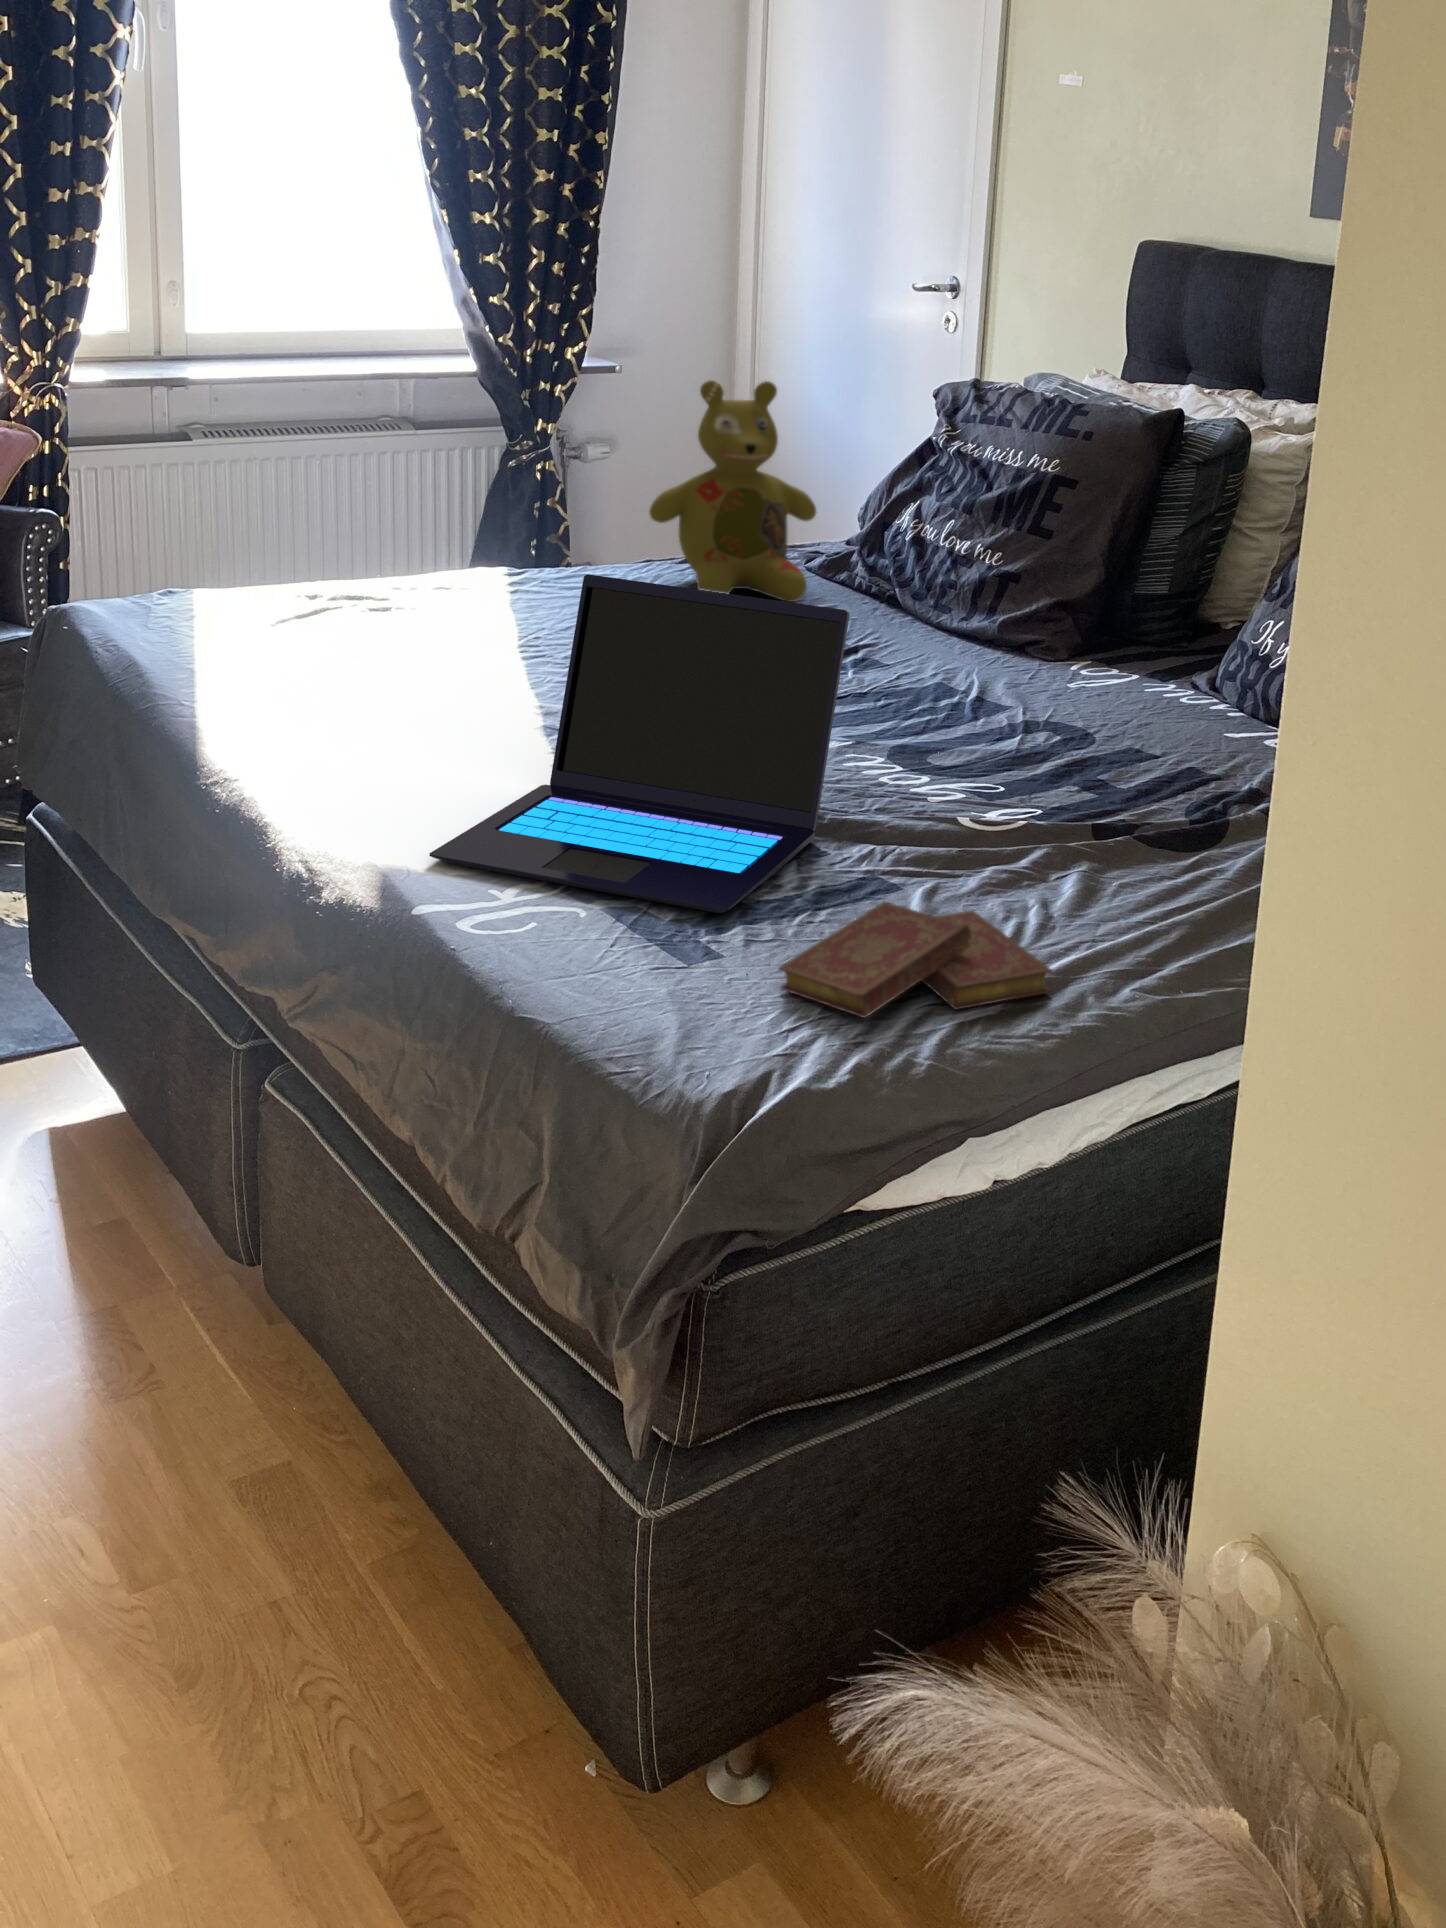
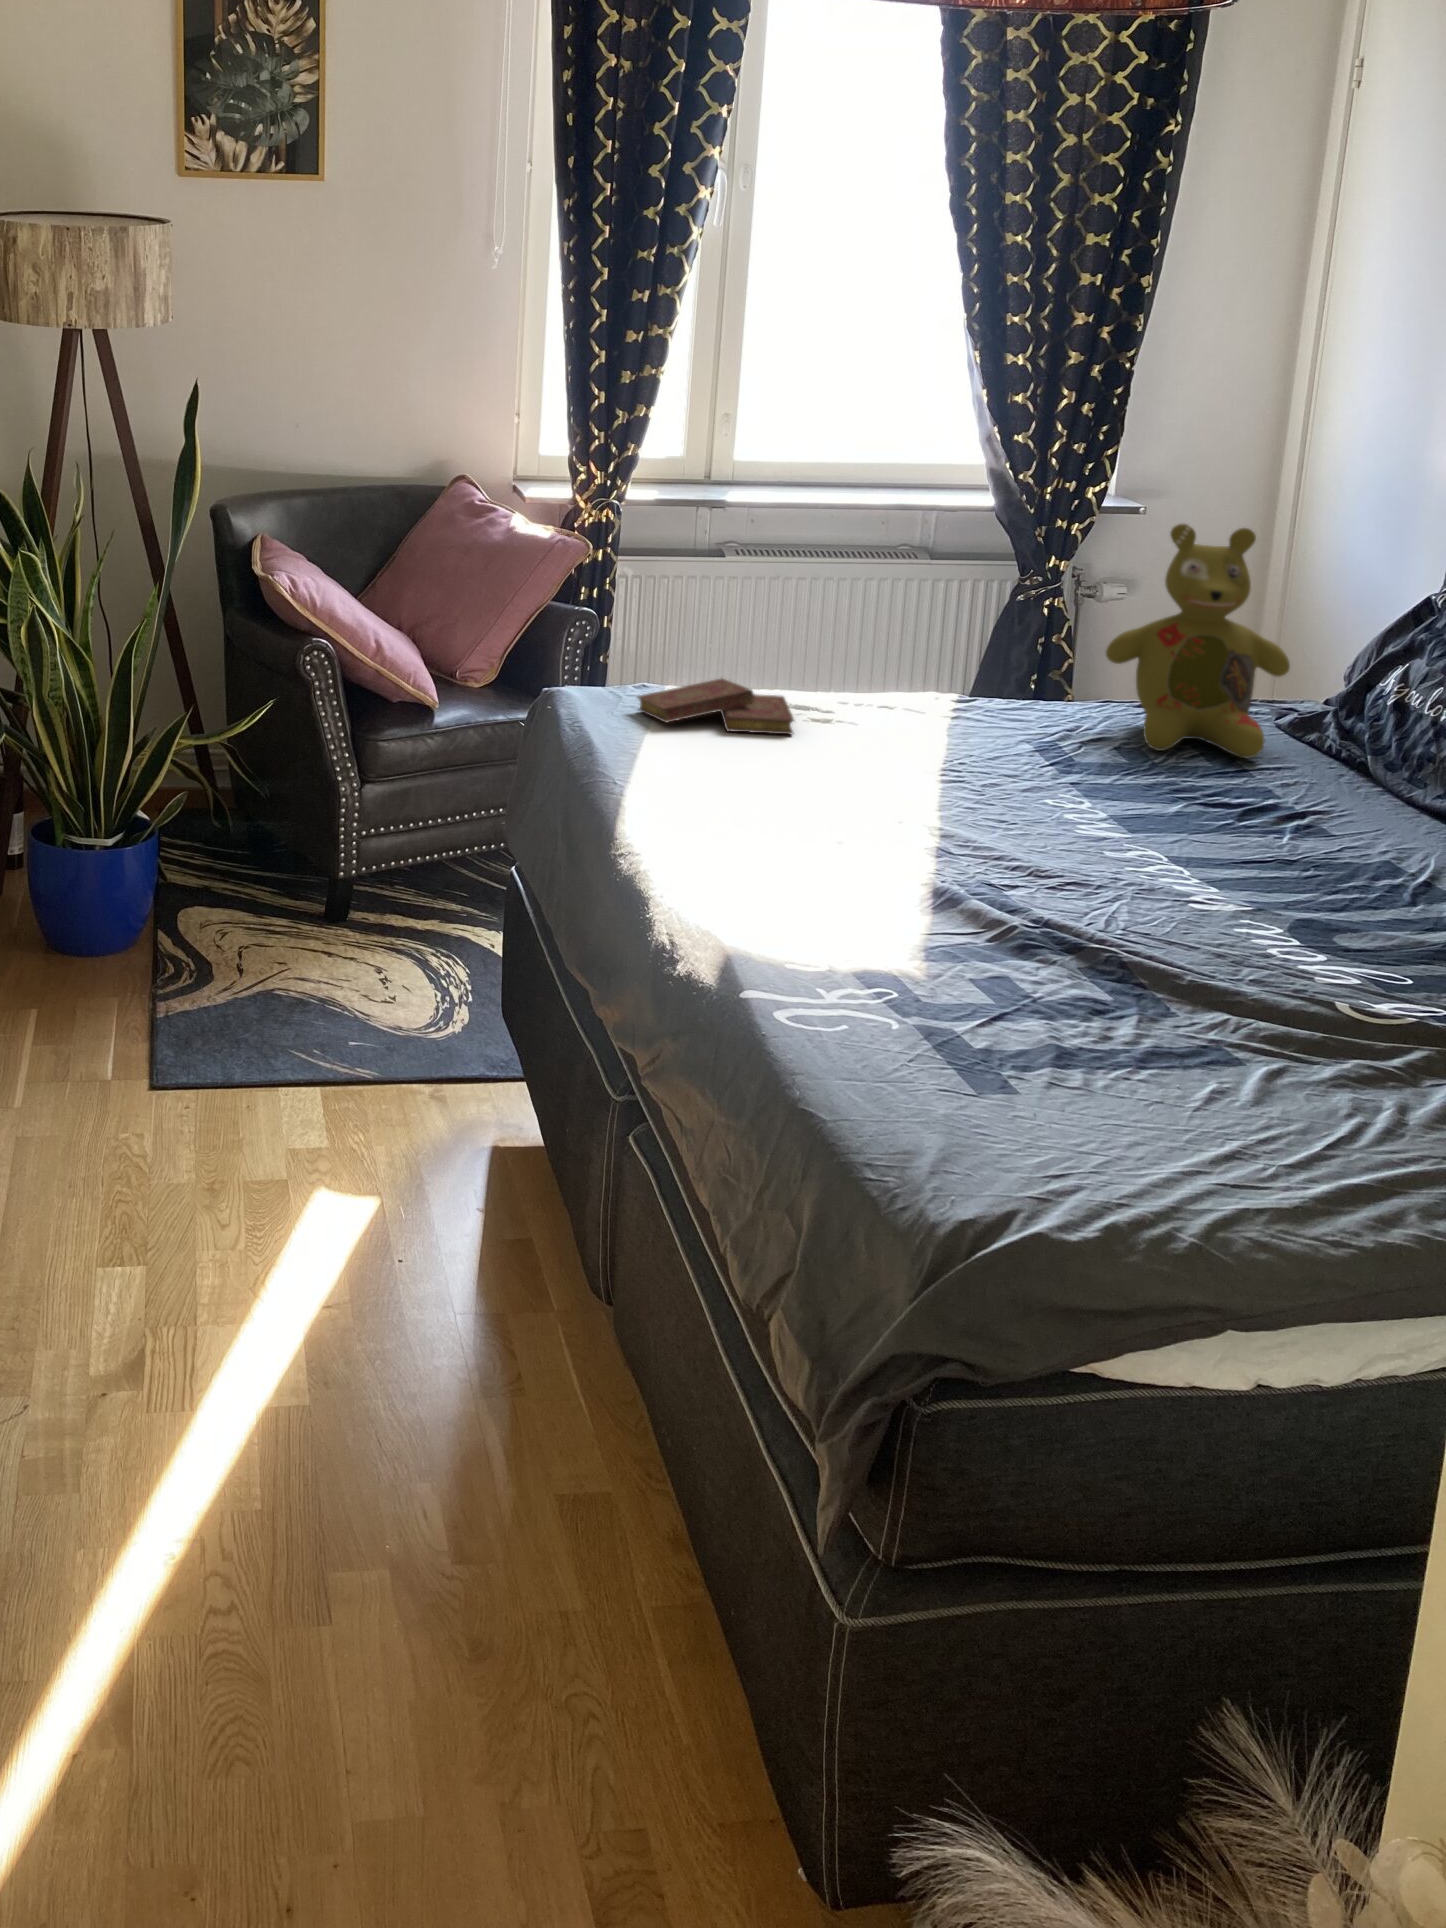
laptop: present [429,574,850,913] -> none [773,700,1231,1050]
book: present [778,902,1052,1018] -> present [637,679,794,734]

